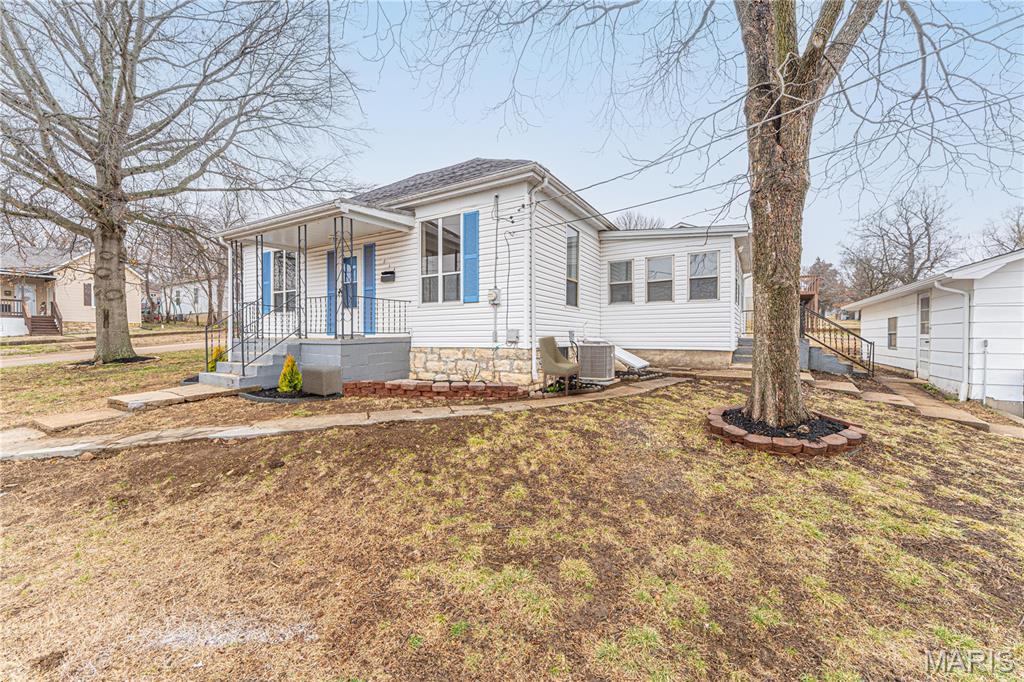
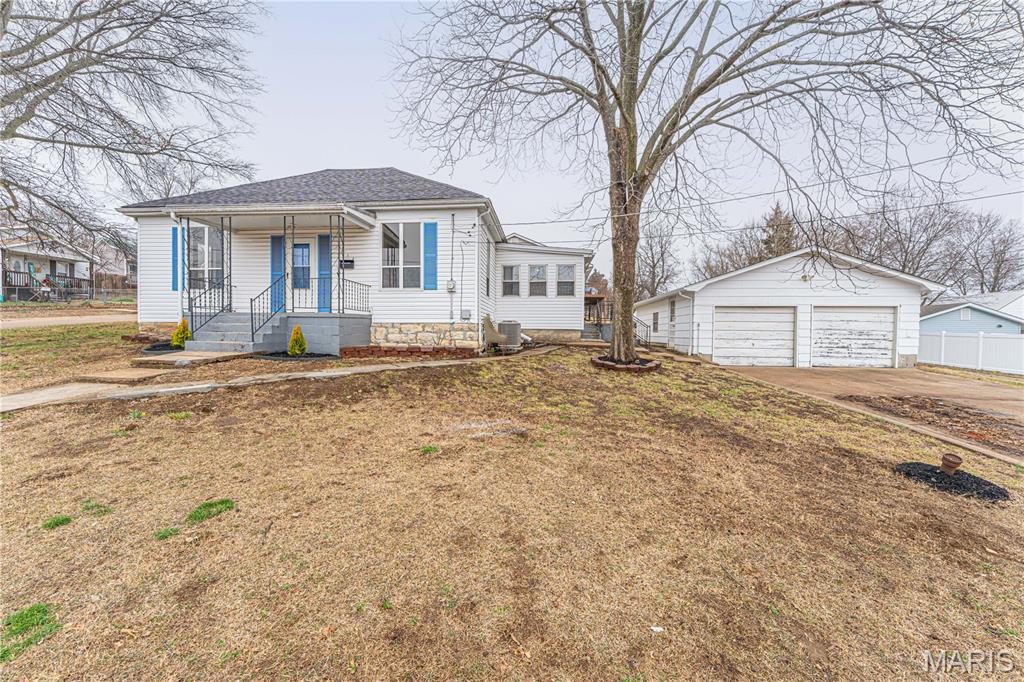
storage bench: present [301,364,342,397] -> none [292,336,332,362]

